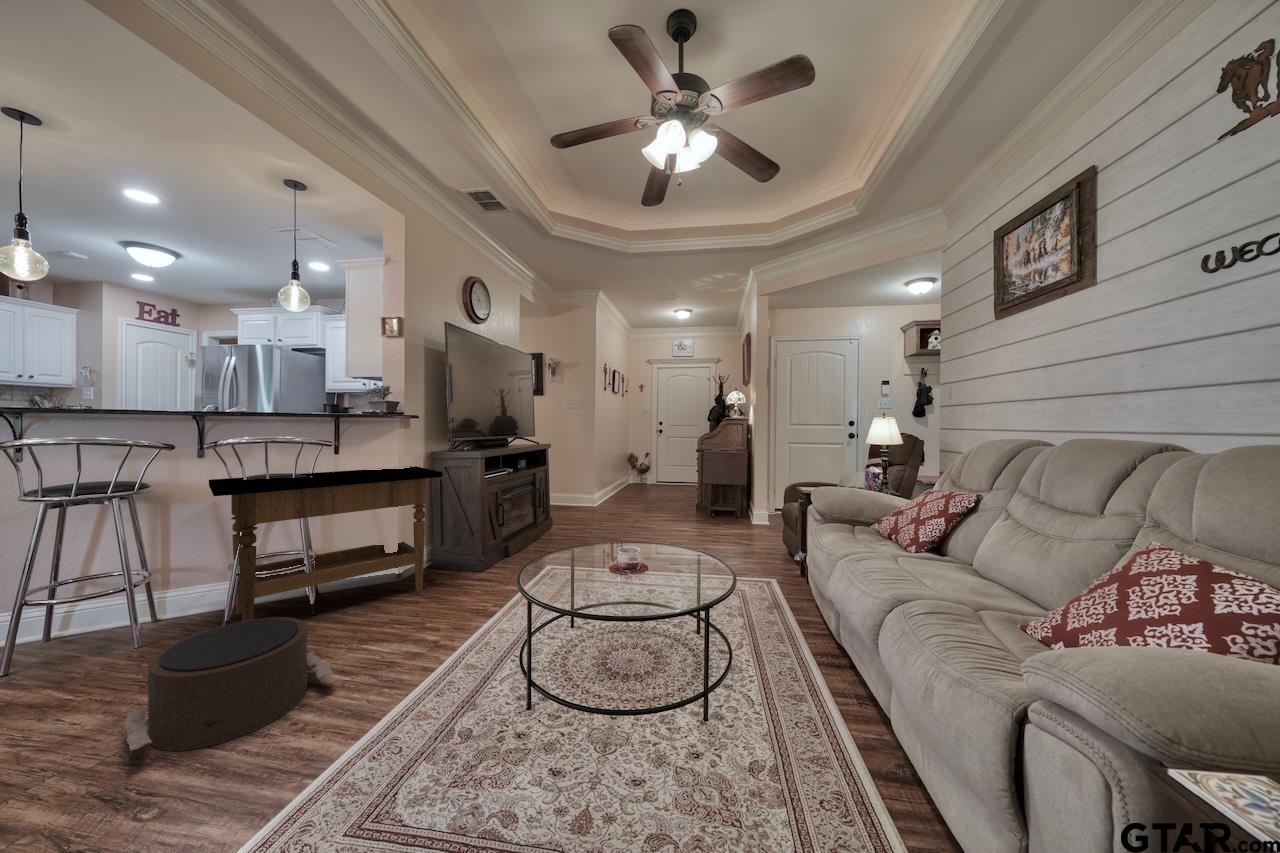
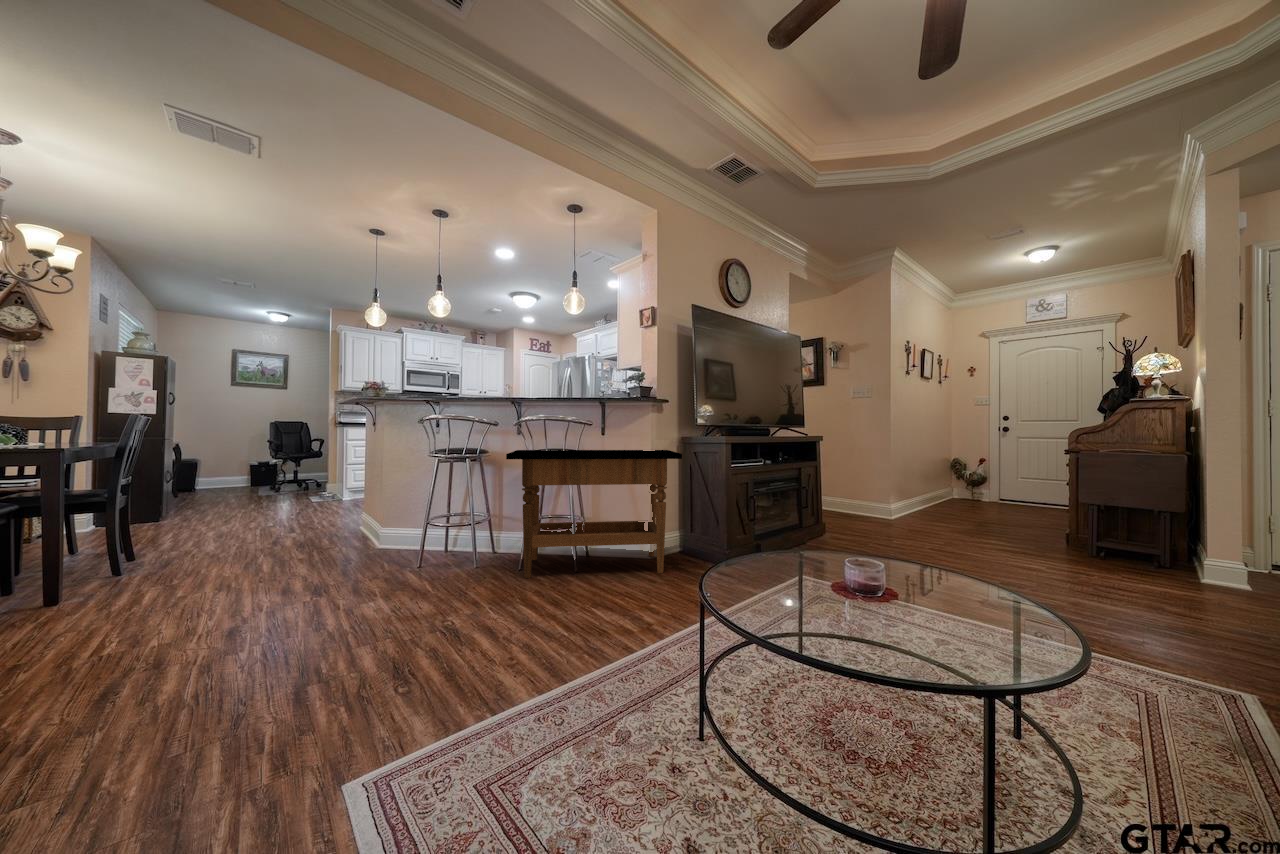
pouf: present [125,617,333,751] -> none [411,561,550,655]

